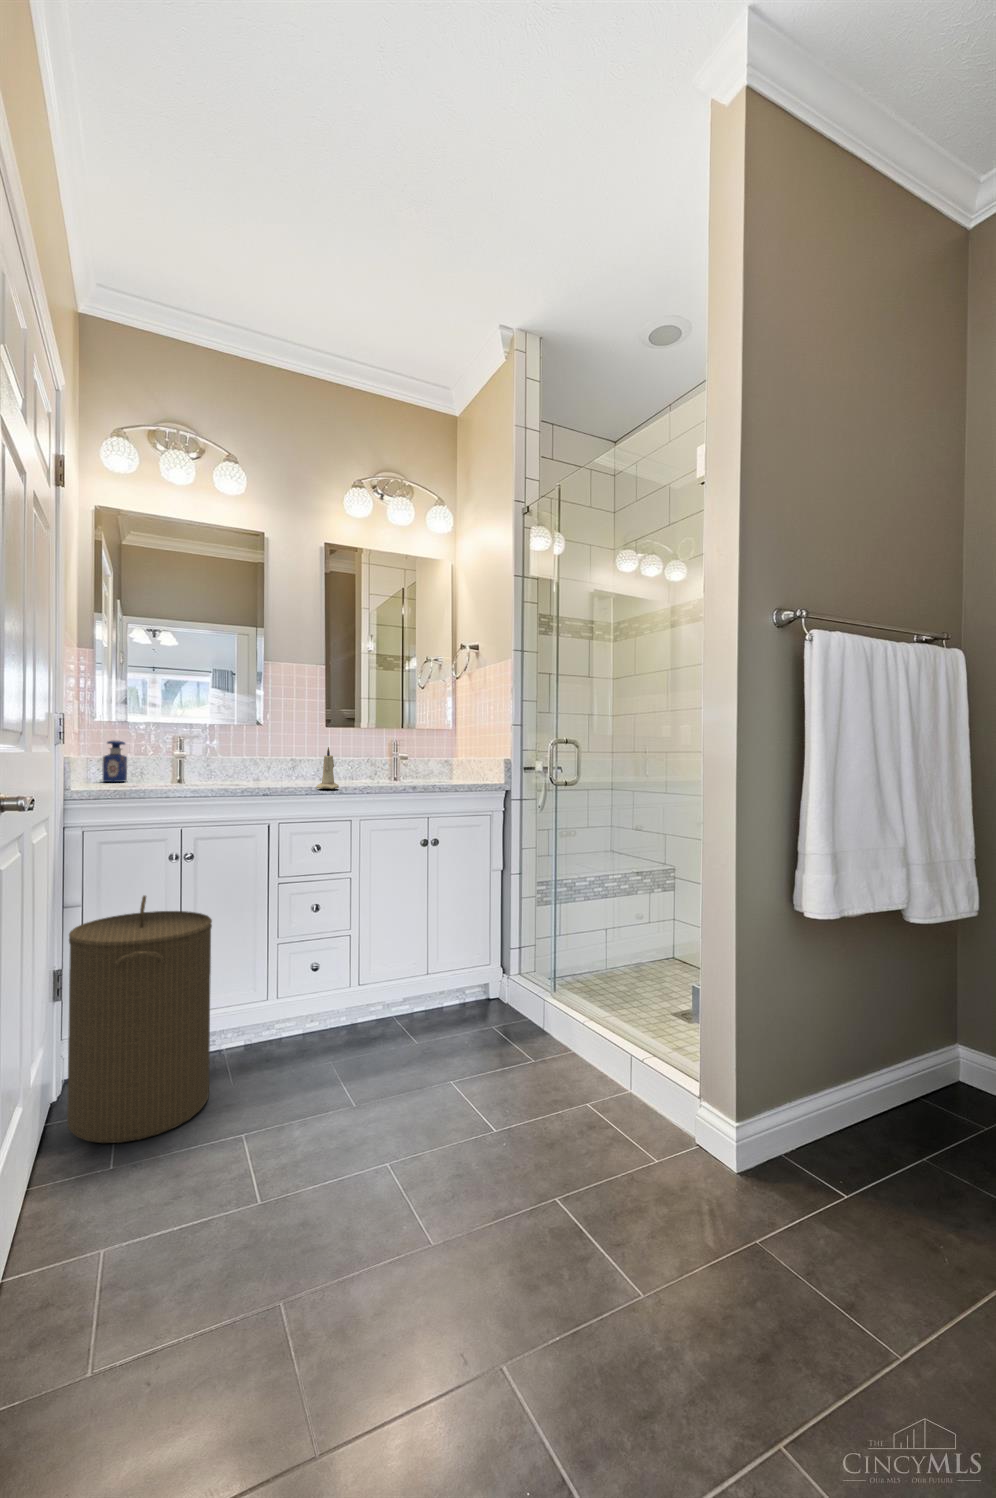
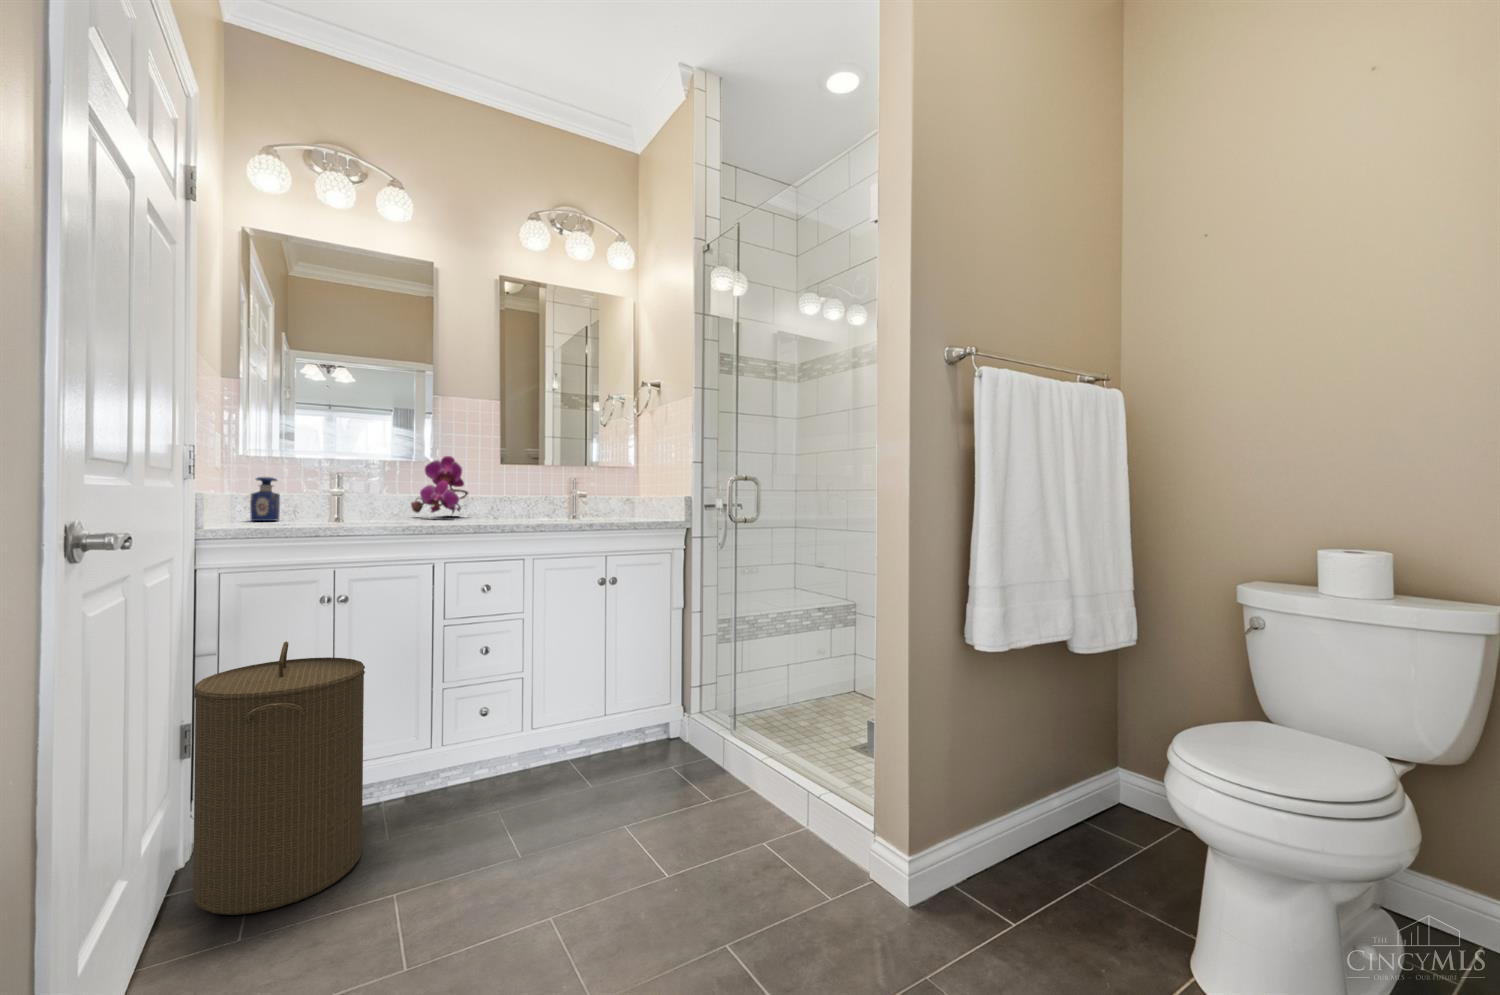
flower: none [242,719,295,778] -> present [411,456,468,514]
candle: present [316,747,339,789] -> none [486,484,511,527]

